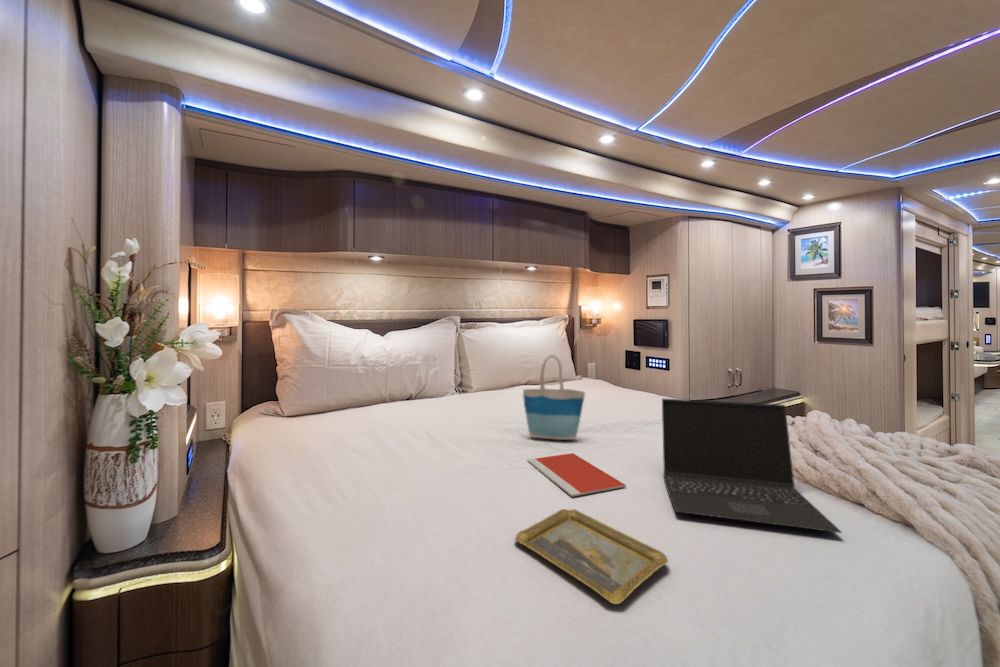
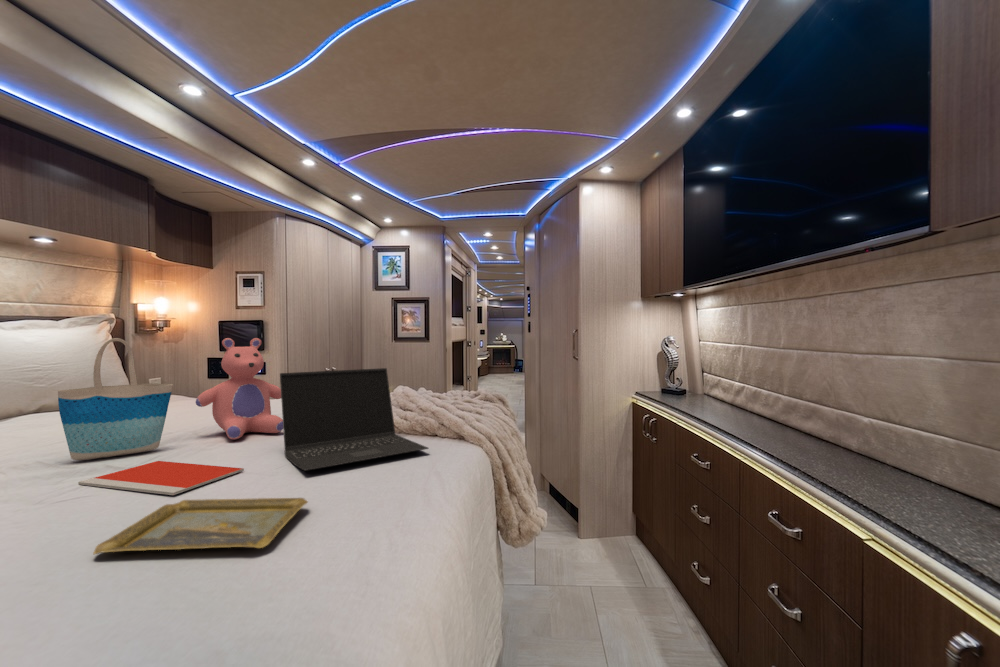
teddy bear: none [602,354,672,446] -> present [196,338,283,440]

